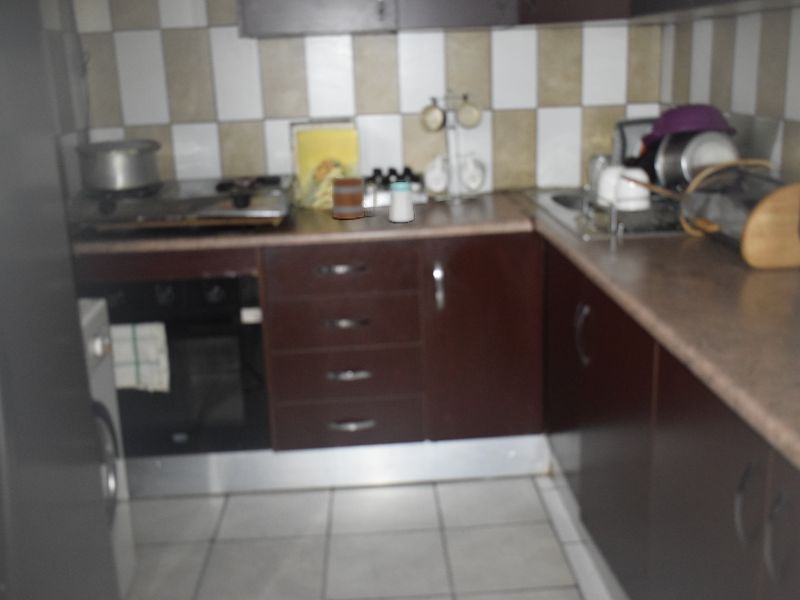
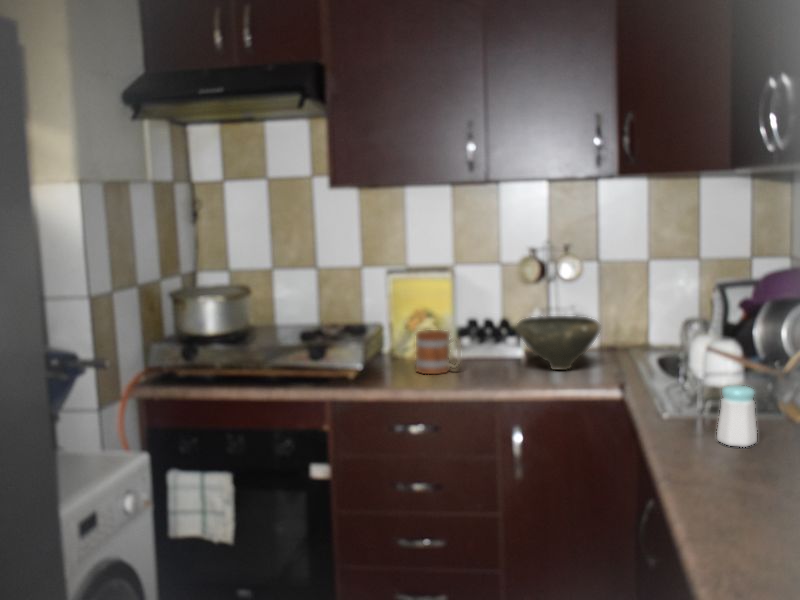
bowl: none [427,160,504,210] -> present [517,316,600,370]
salt shaker: present [389,182,414,222] -> present [717,385,757,447]

